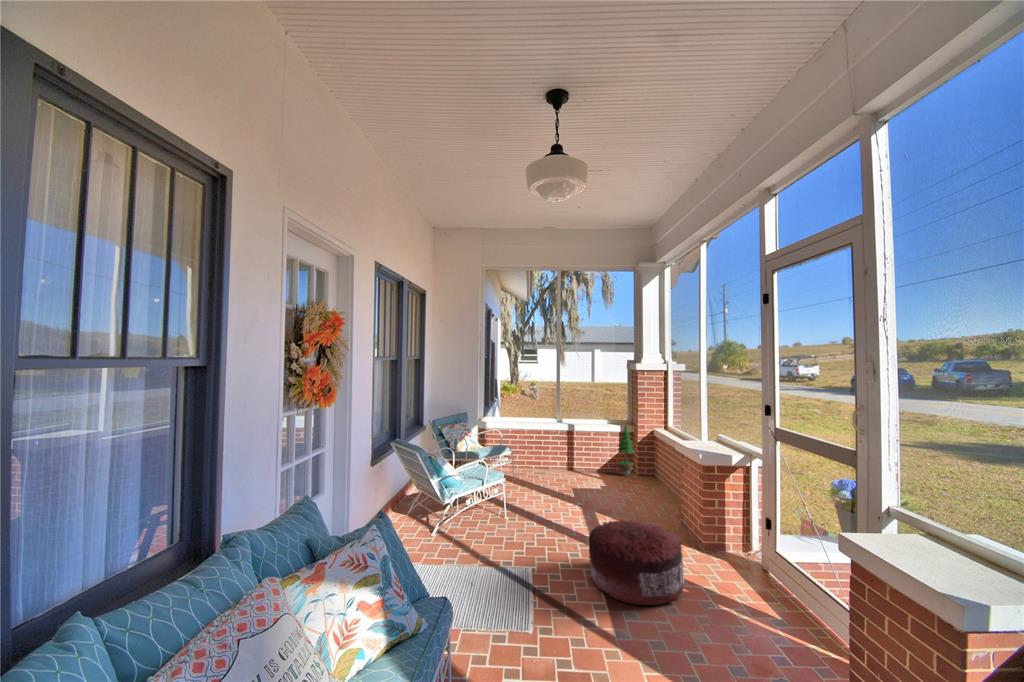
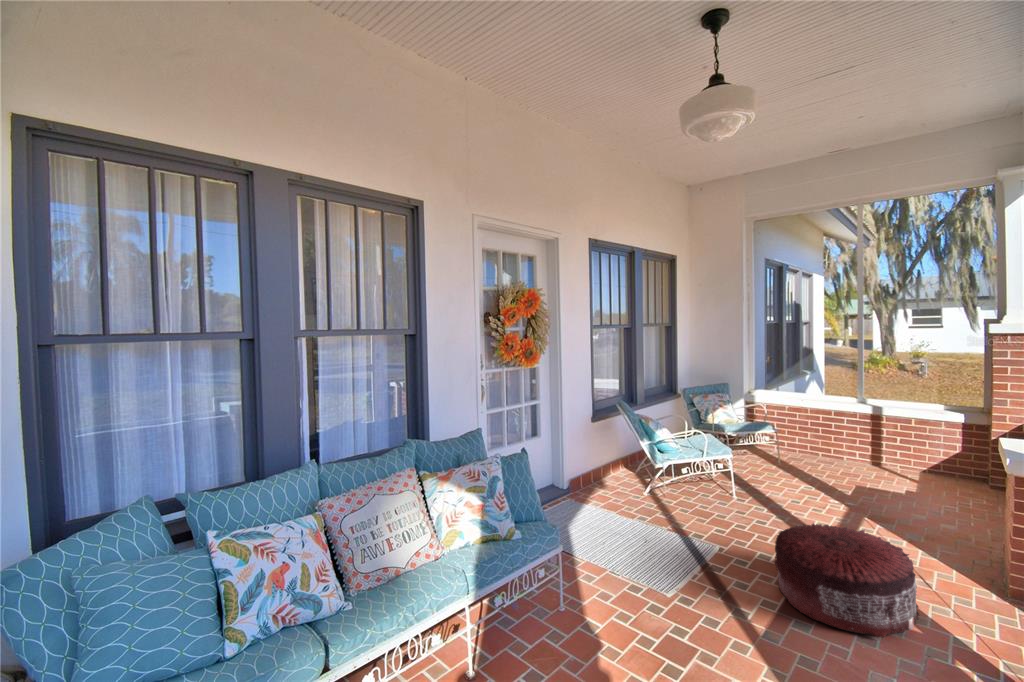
potted tree: present [617,425,635,475] -> none [955,412,994,488]

